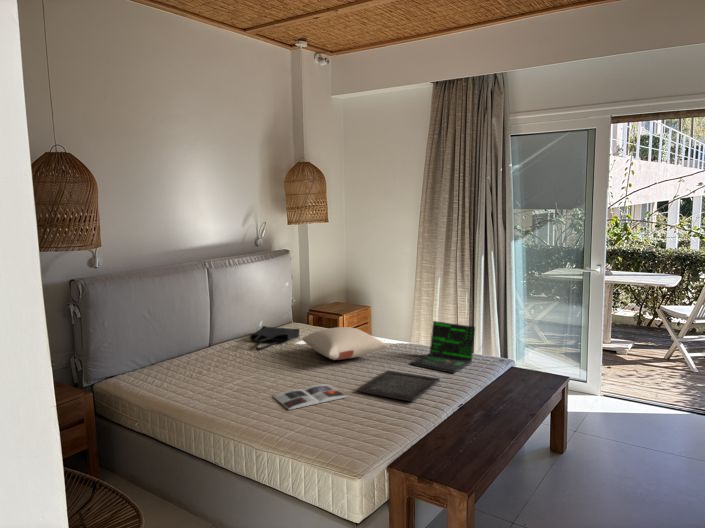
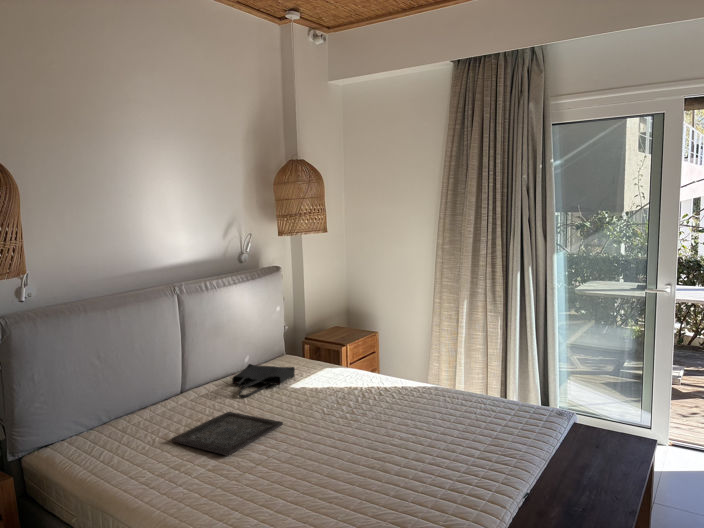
laptop: present [411,321,475,373] -> none [442,358,540,431]
pillow: present [302,327,388,360] -> none [299,368,412,413]
tray: present [358,371,440,401] -> present [172,412,283,455]
magazine: present [273,384,347,410] -> none [261,452,366,498]

